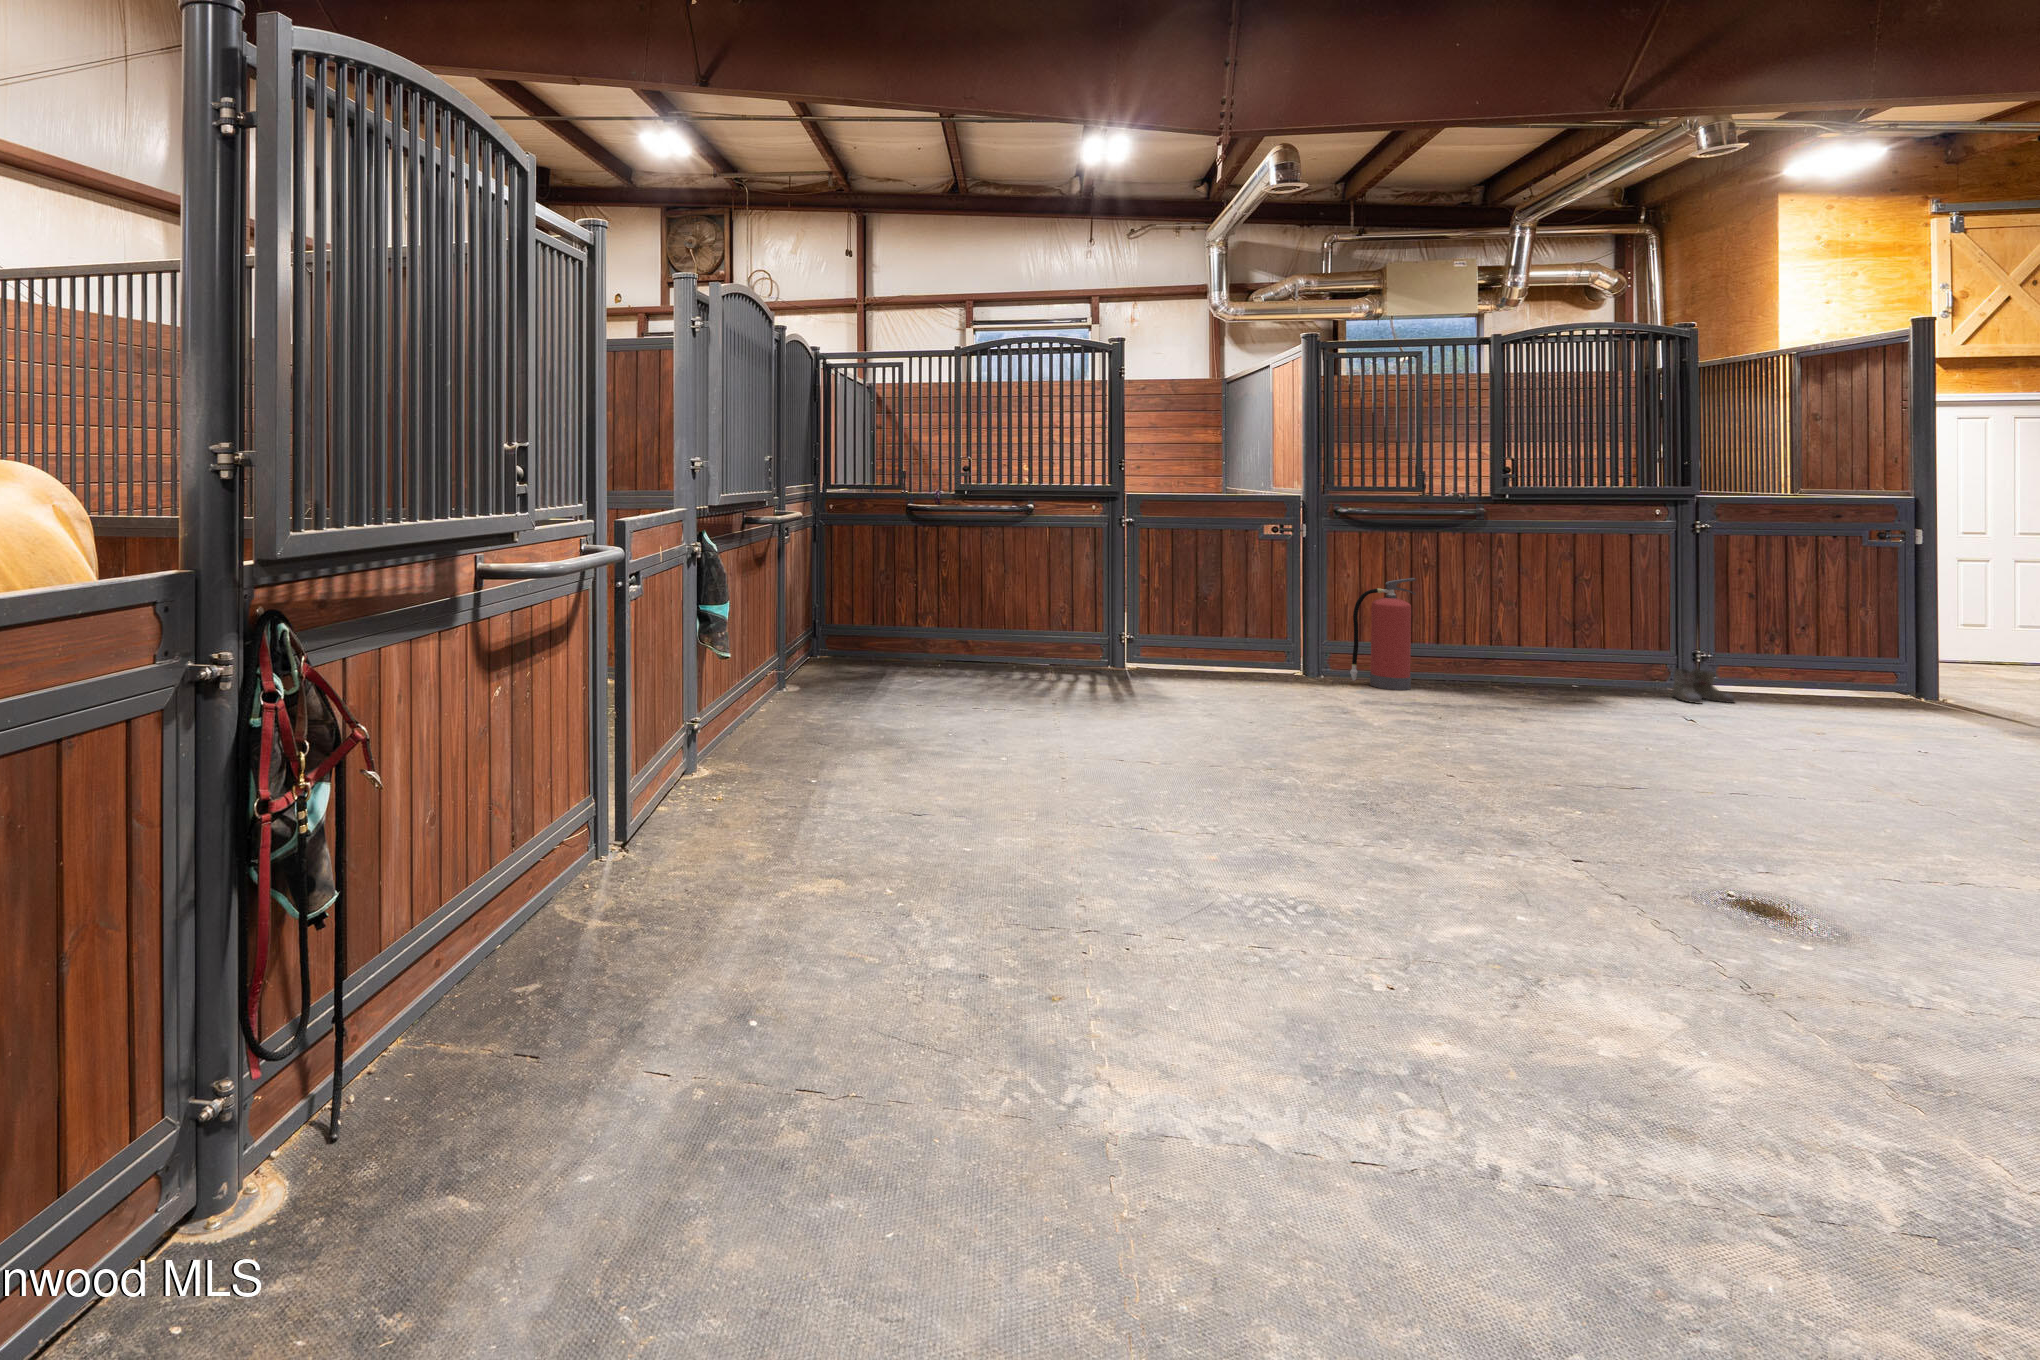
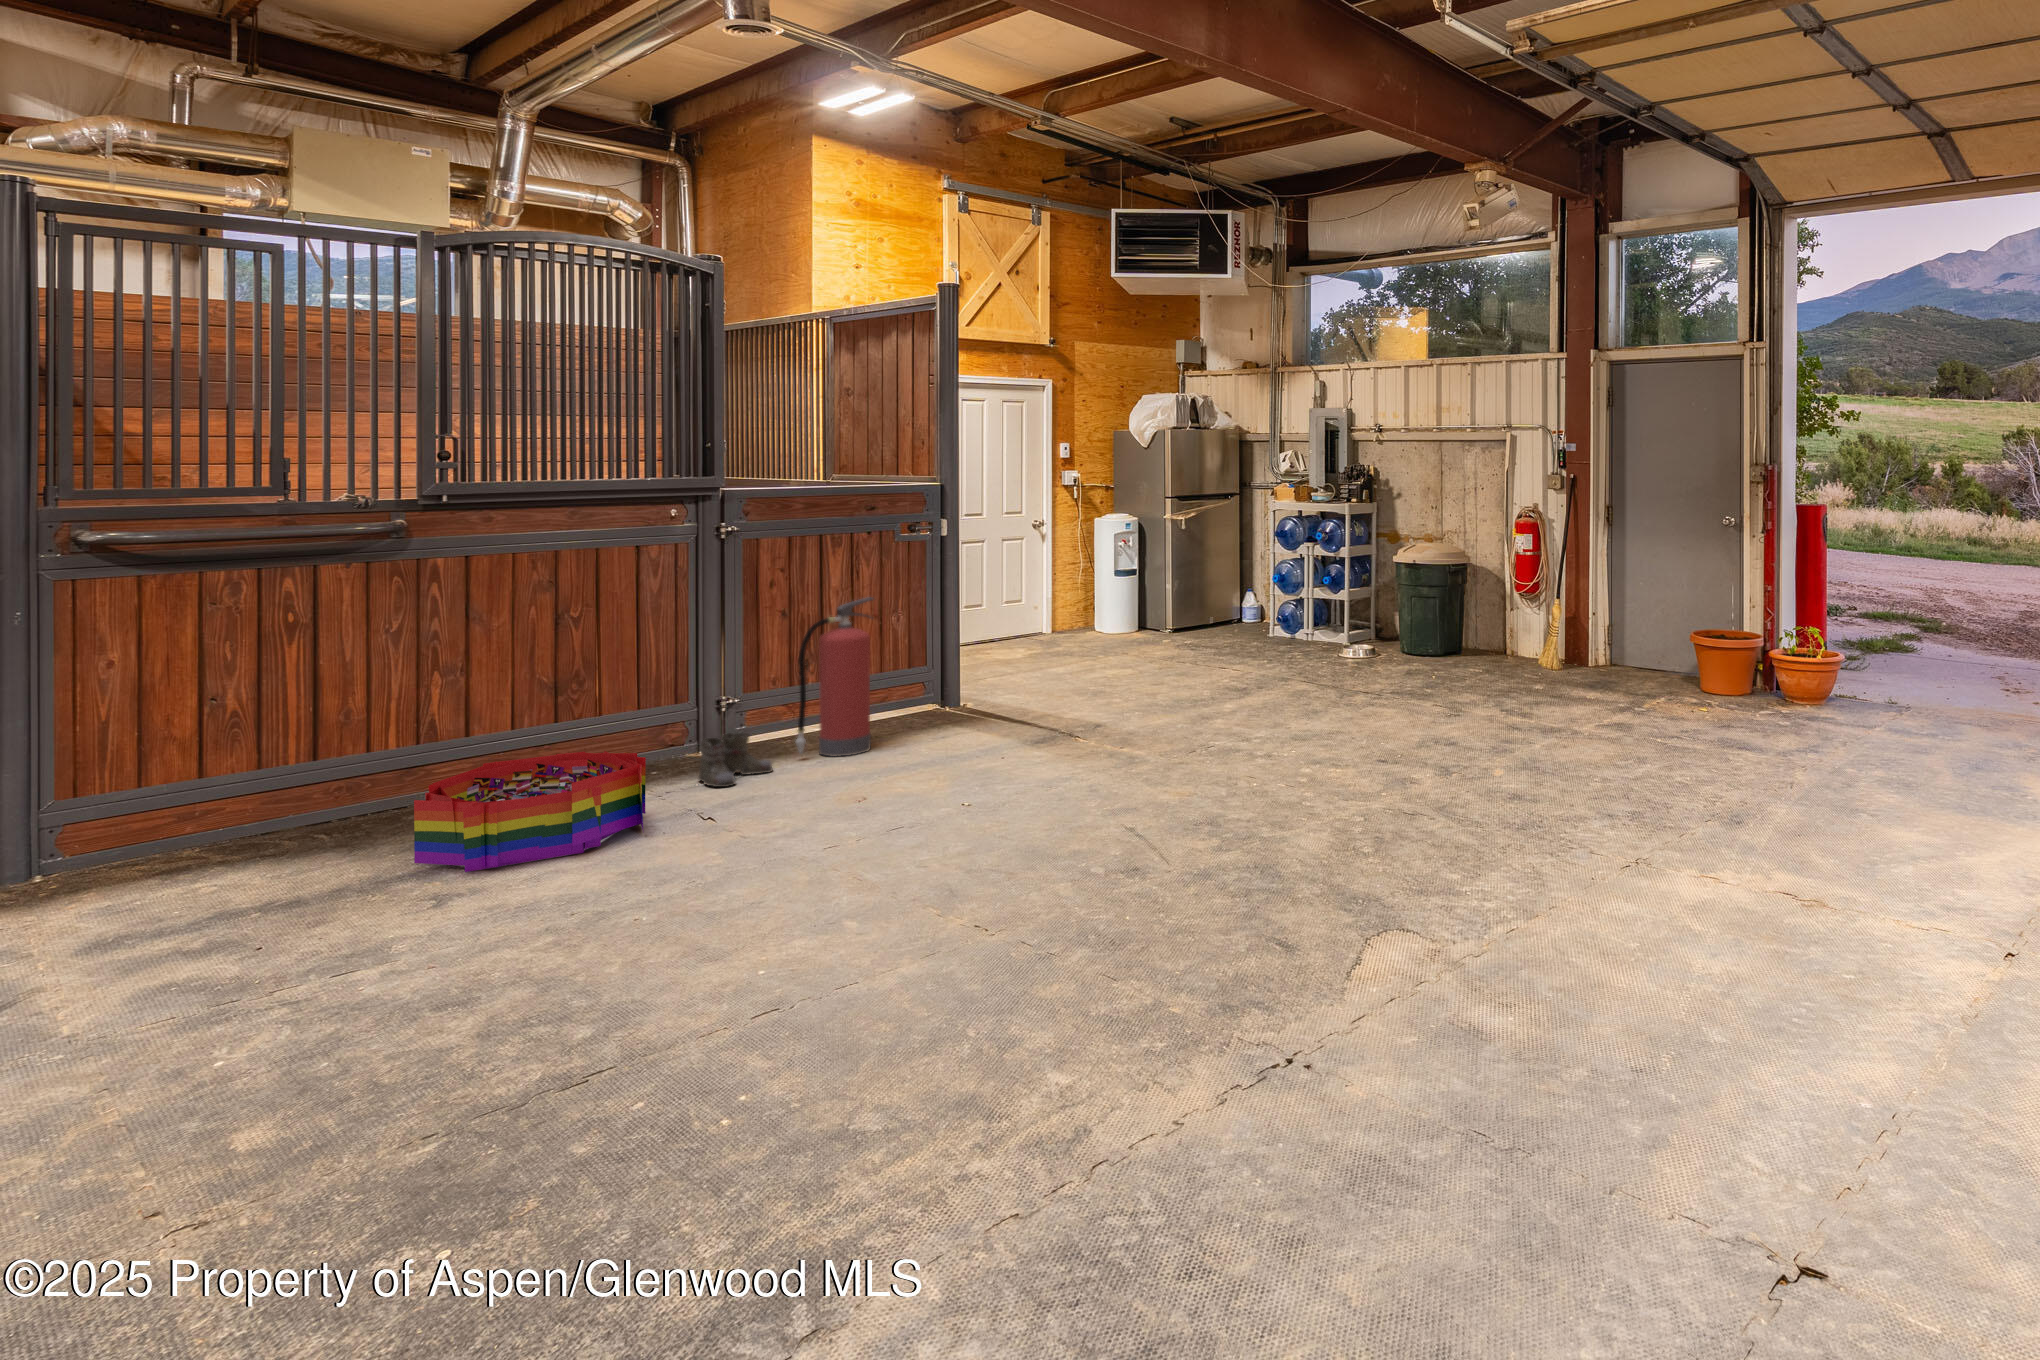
fire extinguisher: present [1350,578,1416,690] -> present [796,597,874,757]
storage bin: none [1491,652,1633,711] -> present [414,751,646,872]

